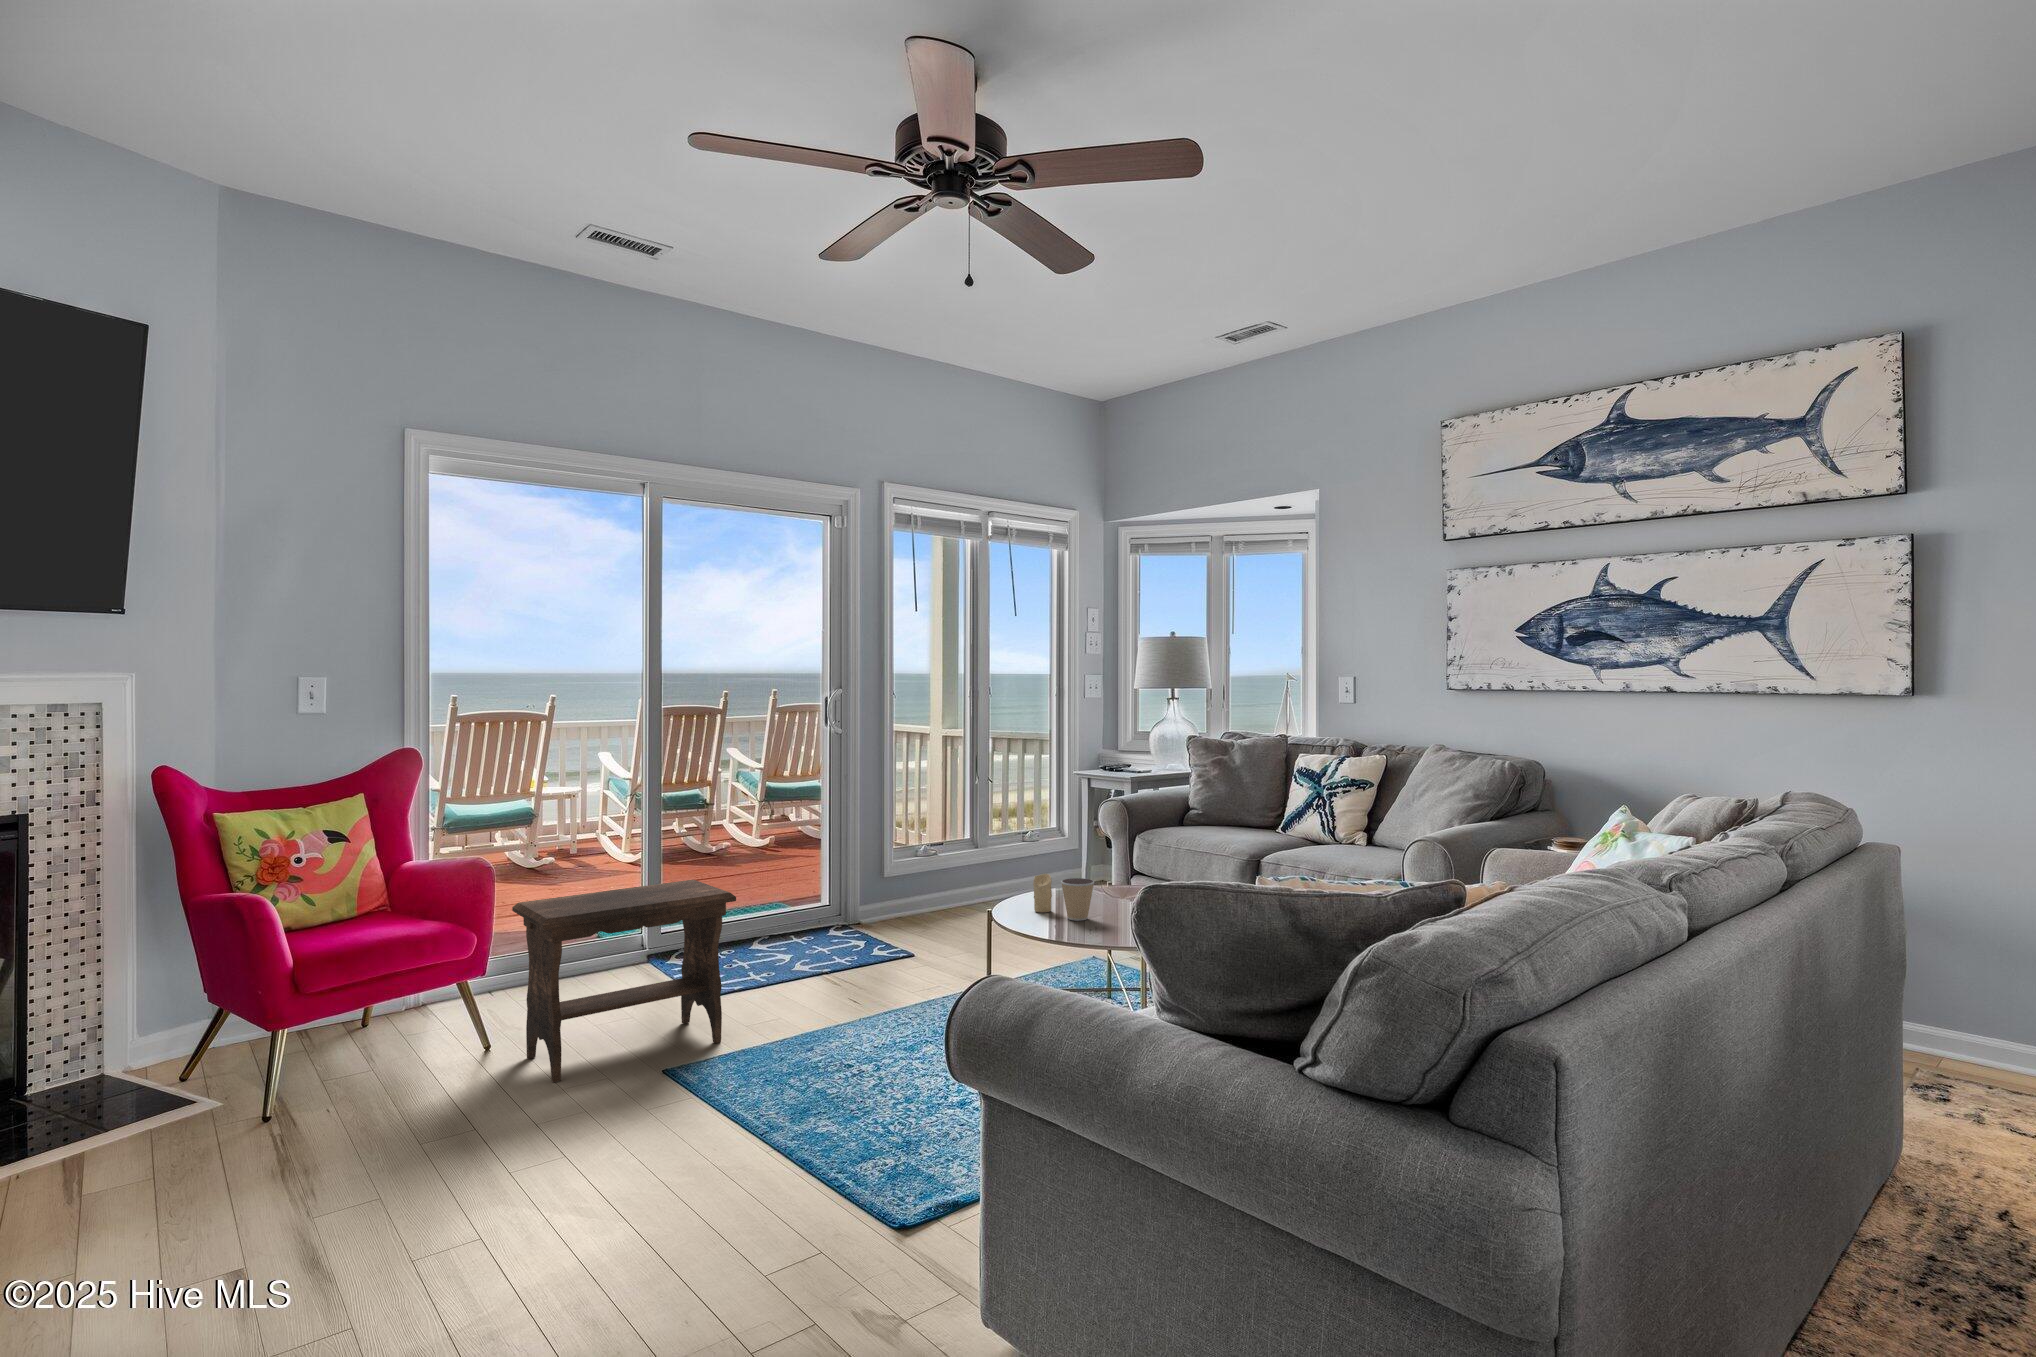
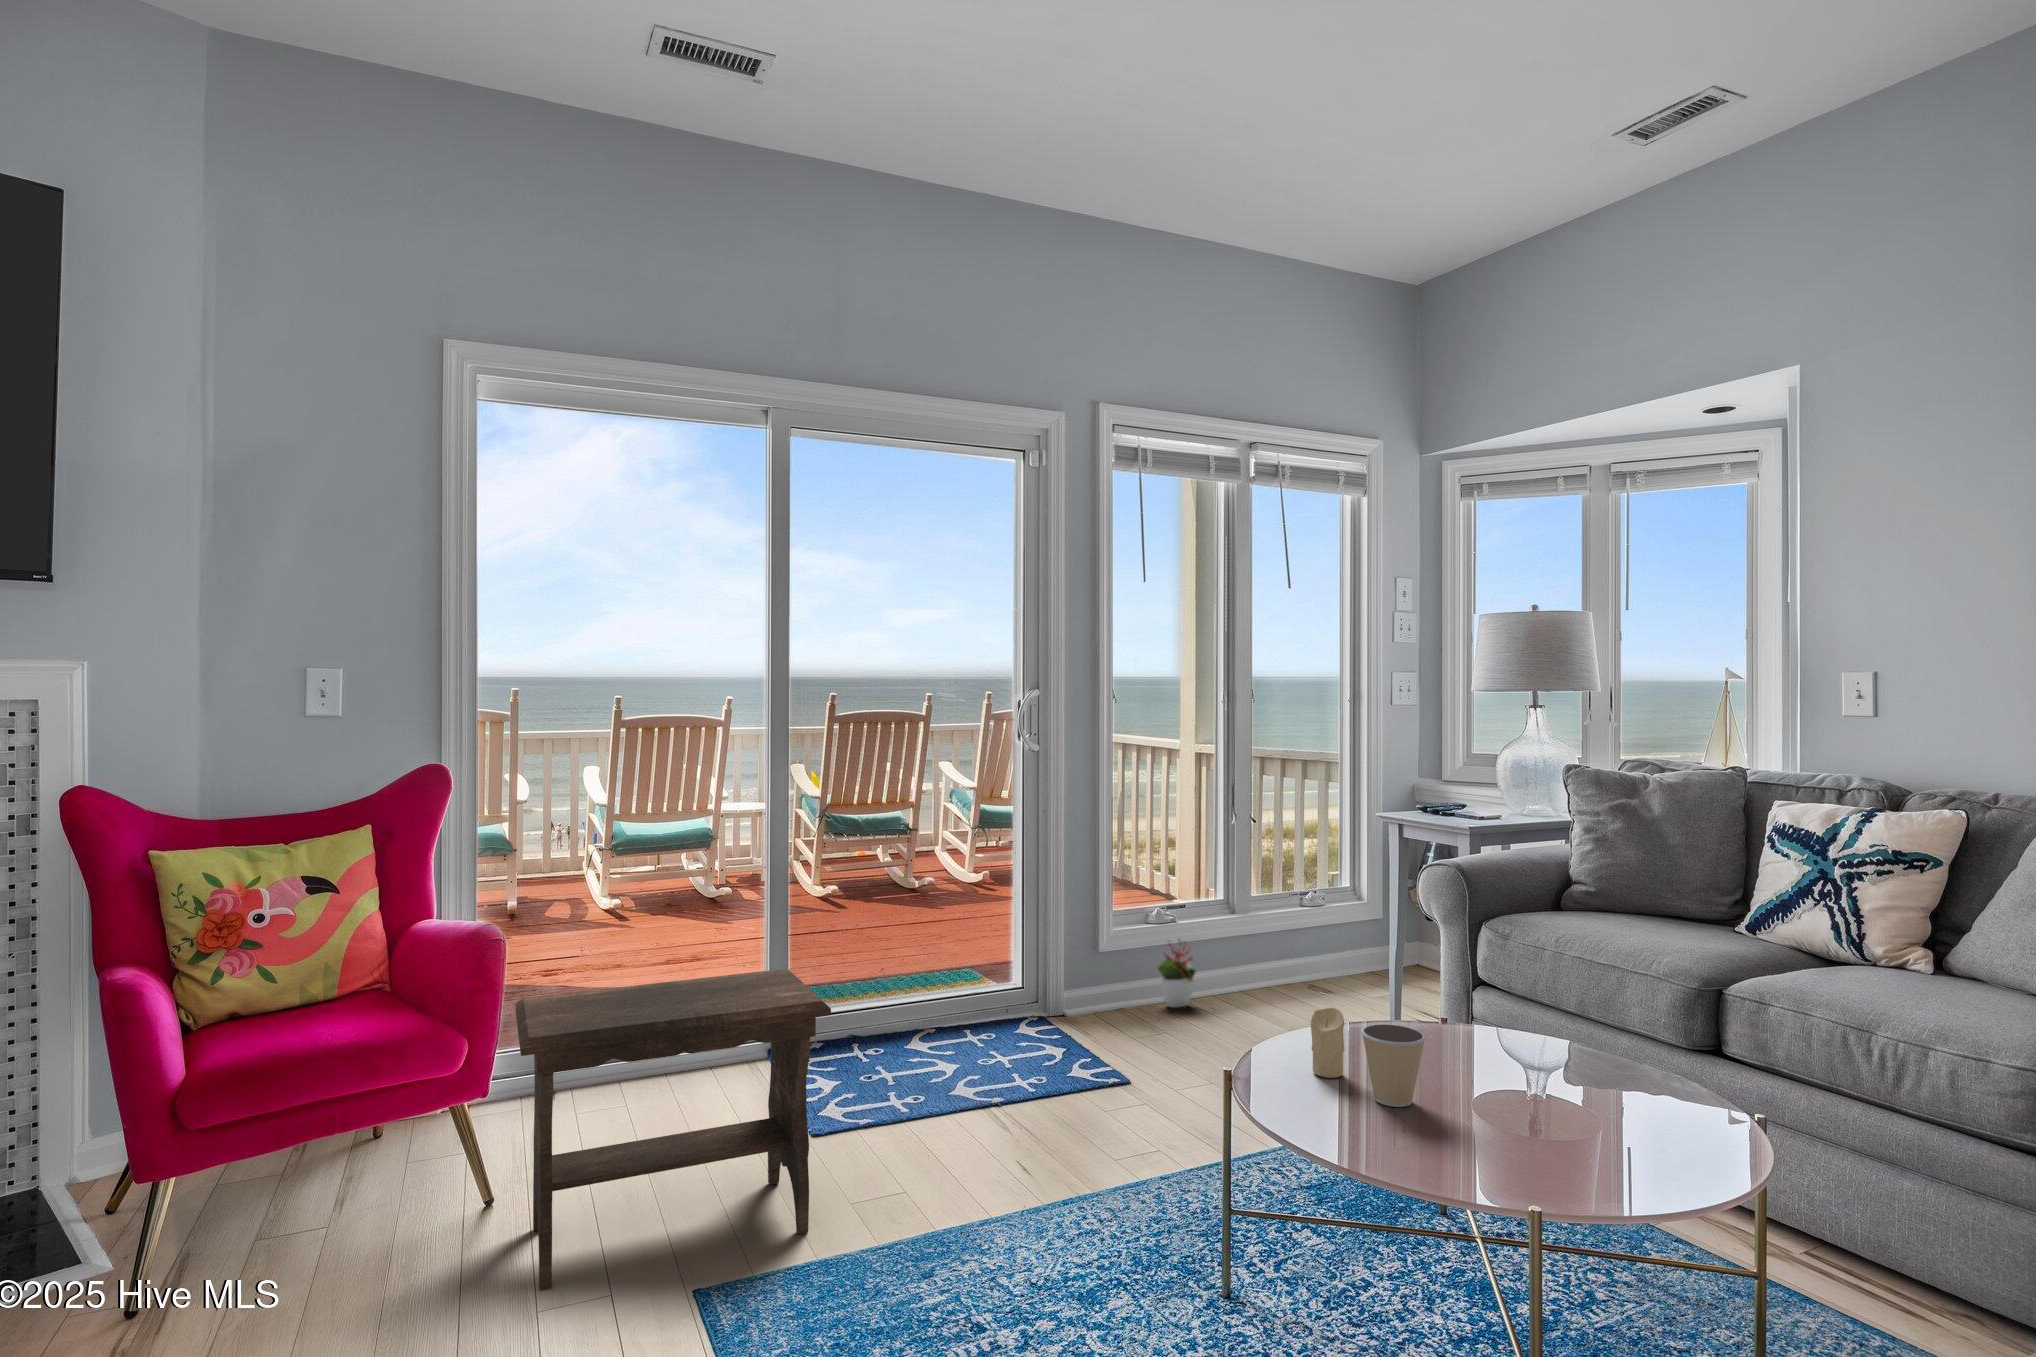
decorative plant: none [925,866,952,915] -> present [1158,940,1195,1007]

